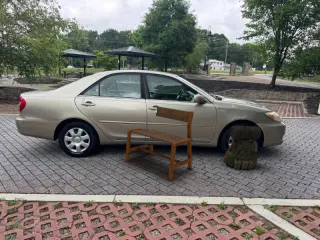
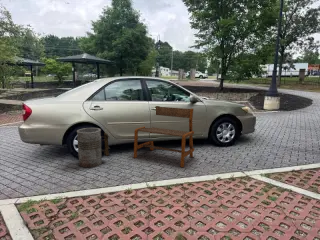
trash can: none [62,124,99,167] -> present [77,128,110,167]
backpack: present [223,126,261,169] -> none [214,118,244,153]

